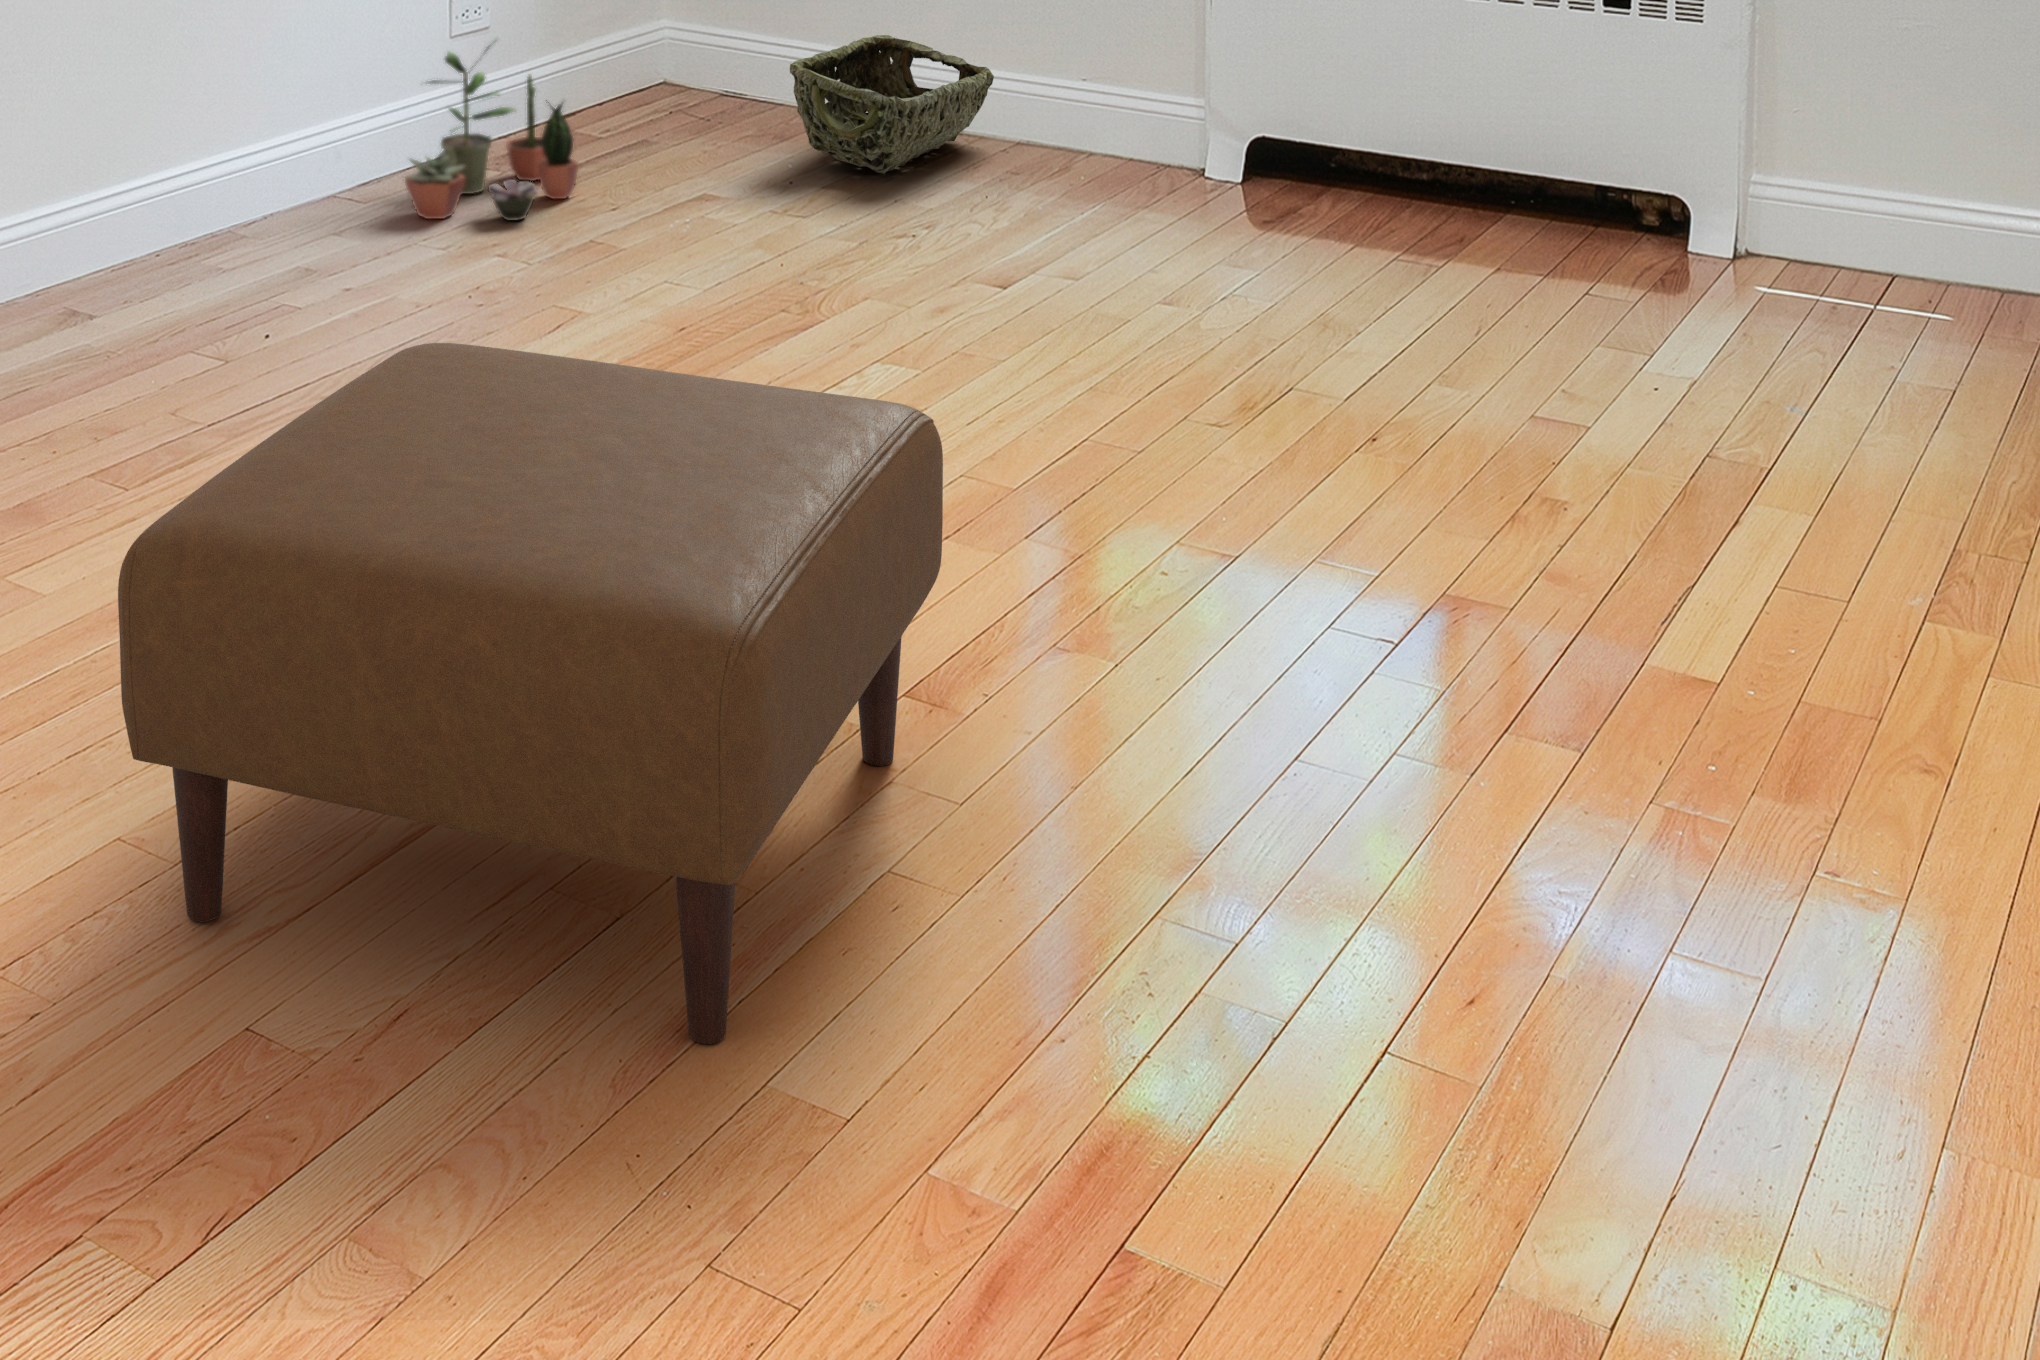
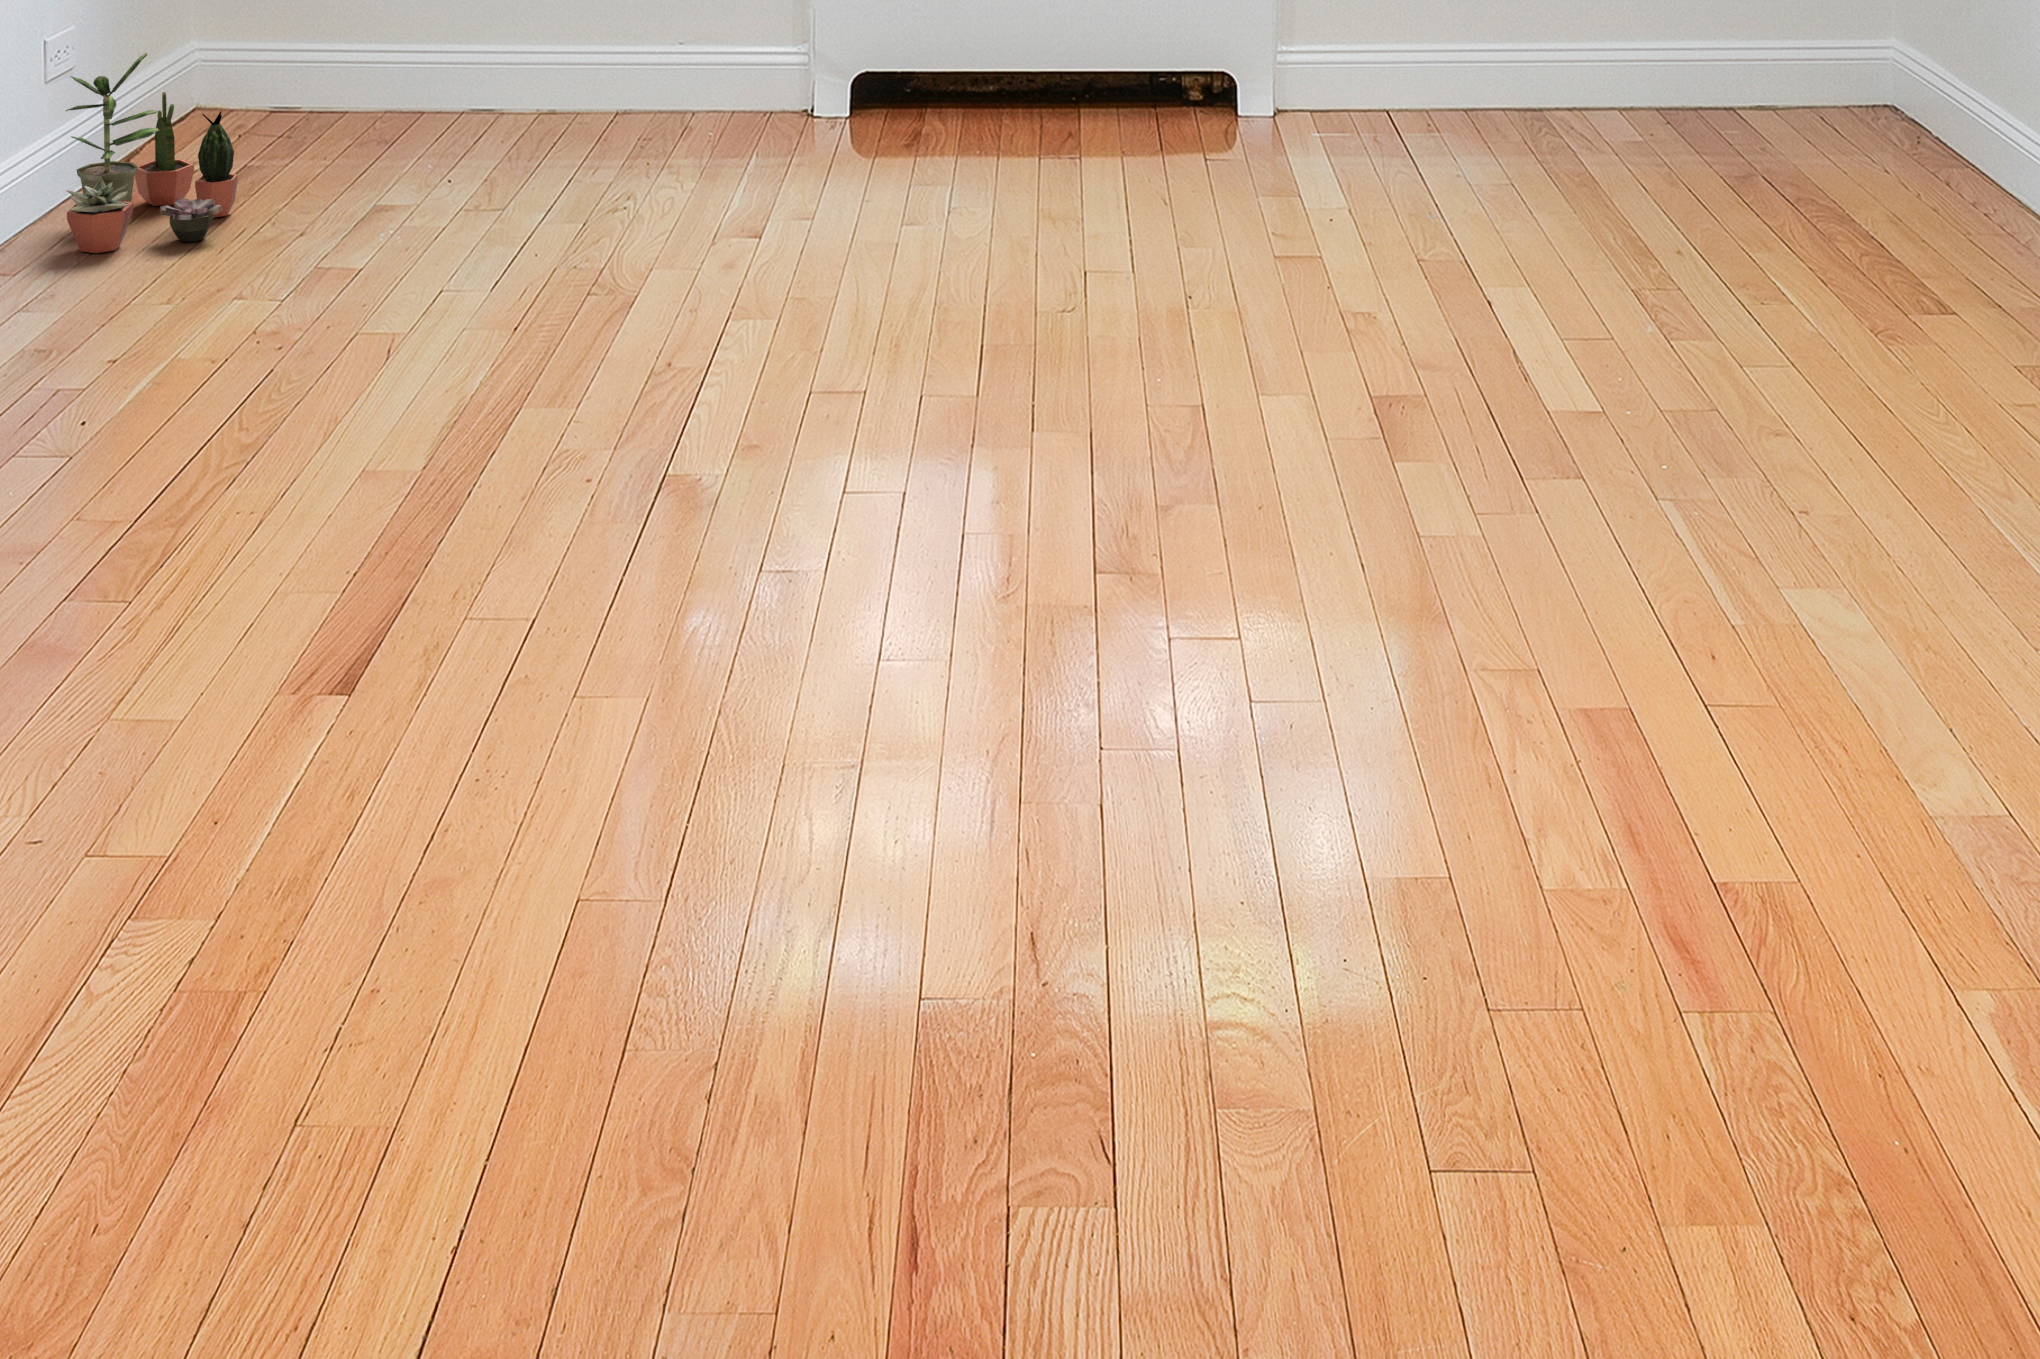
woven basket: present [790,35,994,174] -> none [427,23,601,152]
ottoman: present [118,343,943,1044] -> none [536,247,1198,824]

